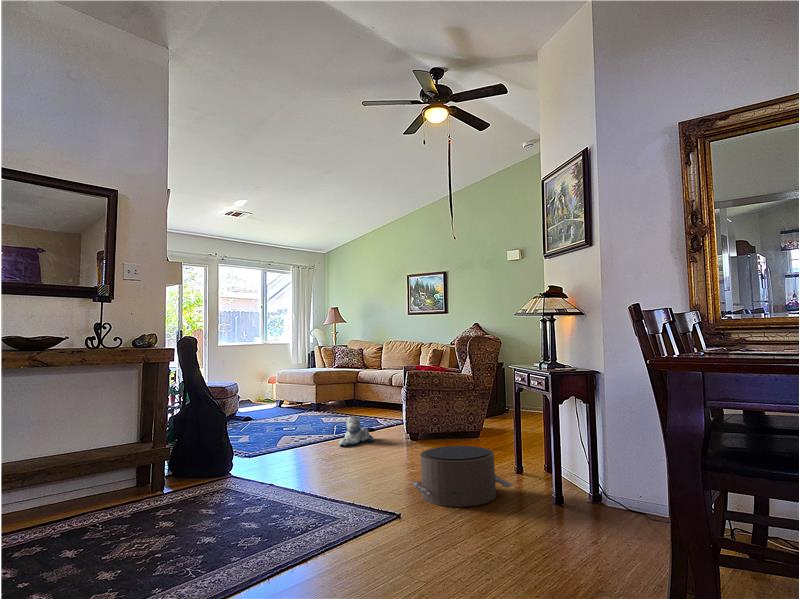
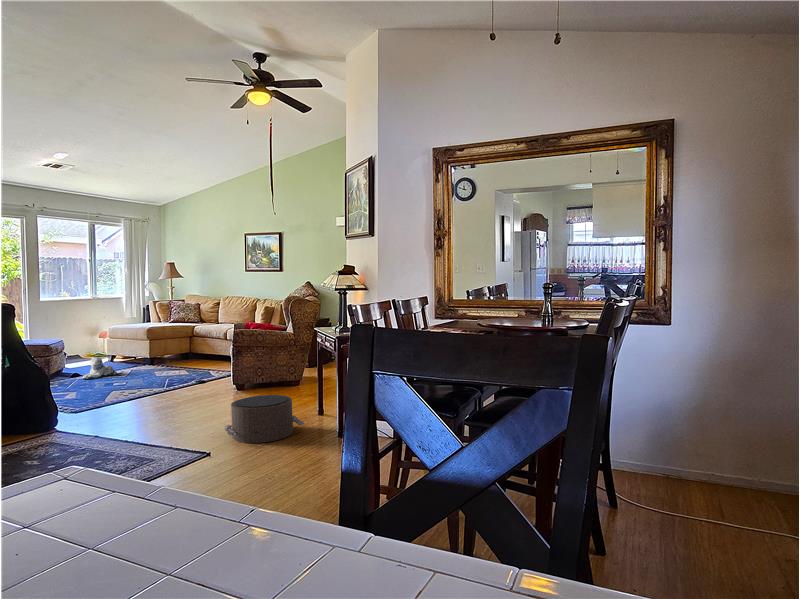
plush toy: present [339,416,374,446] -> present [82,357,117,379]

